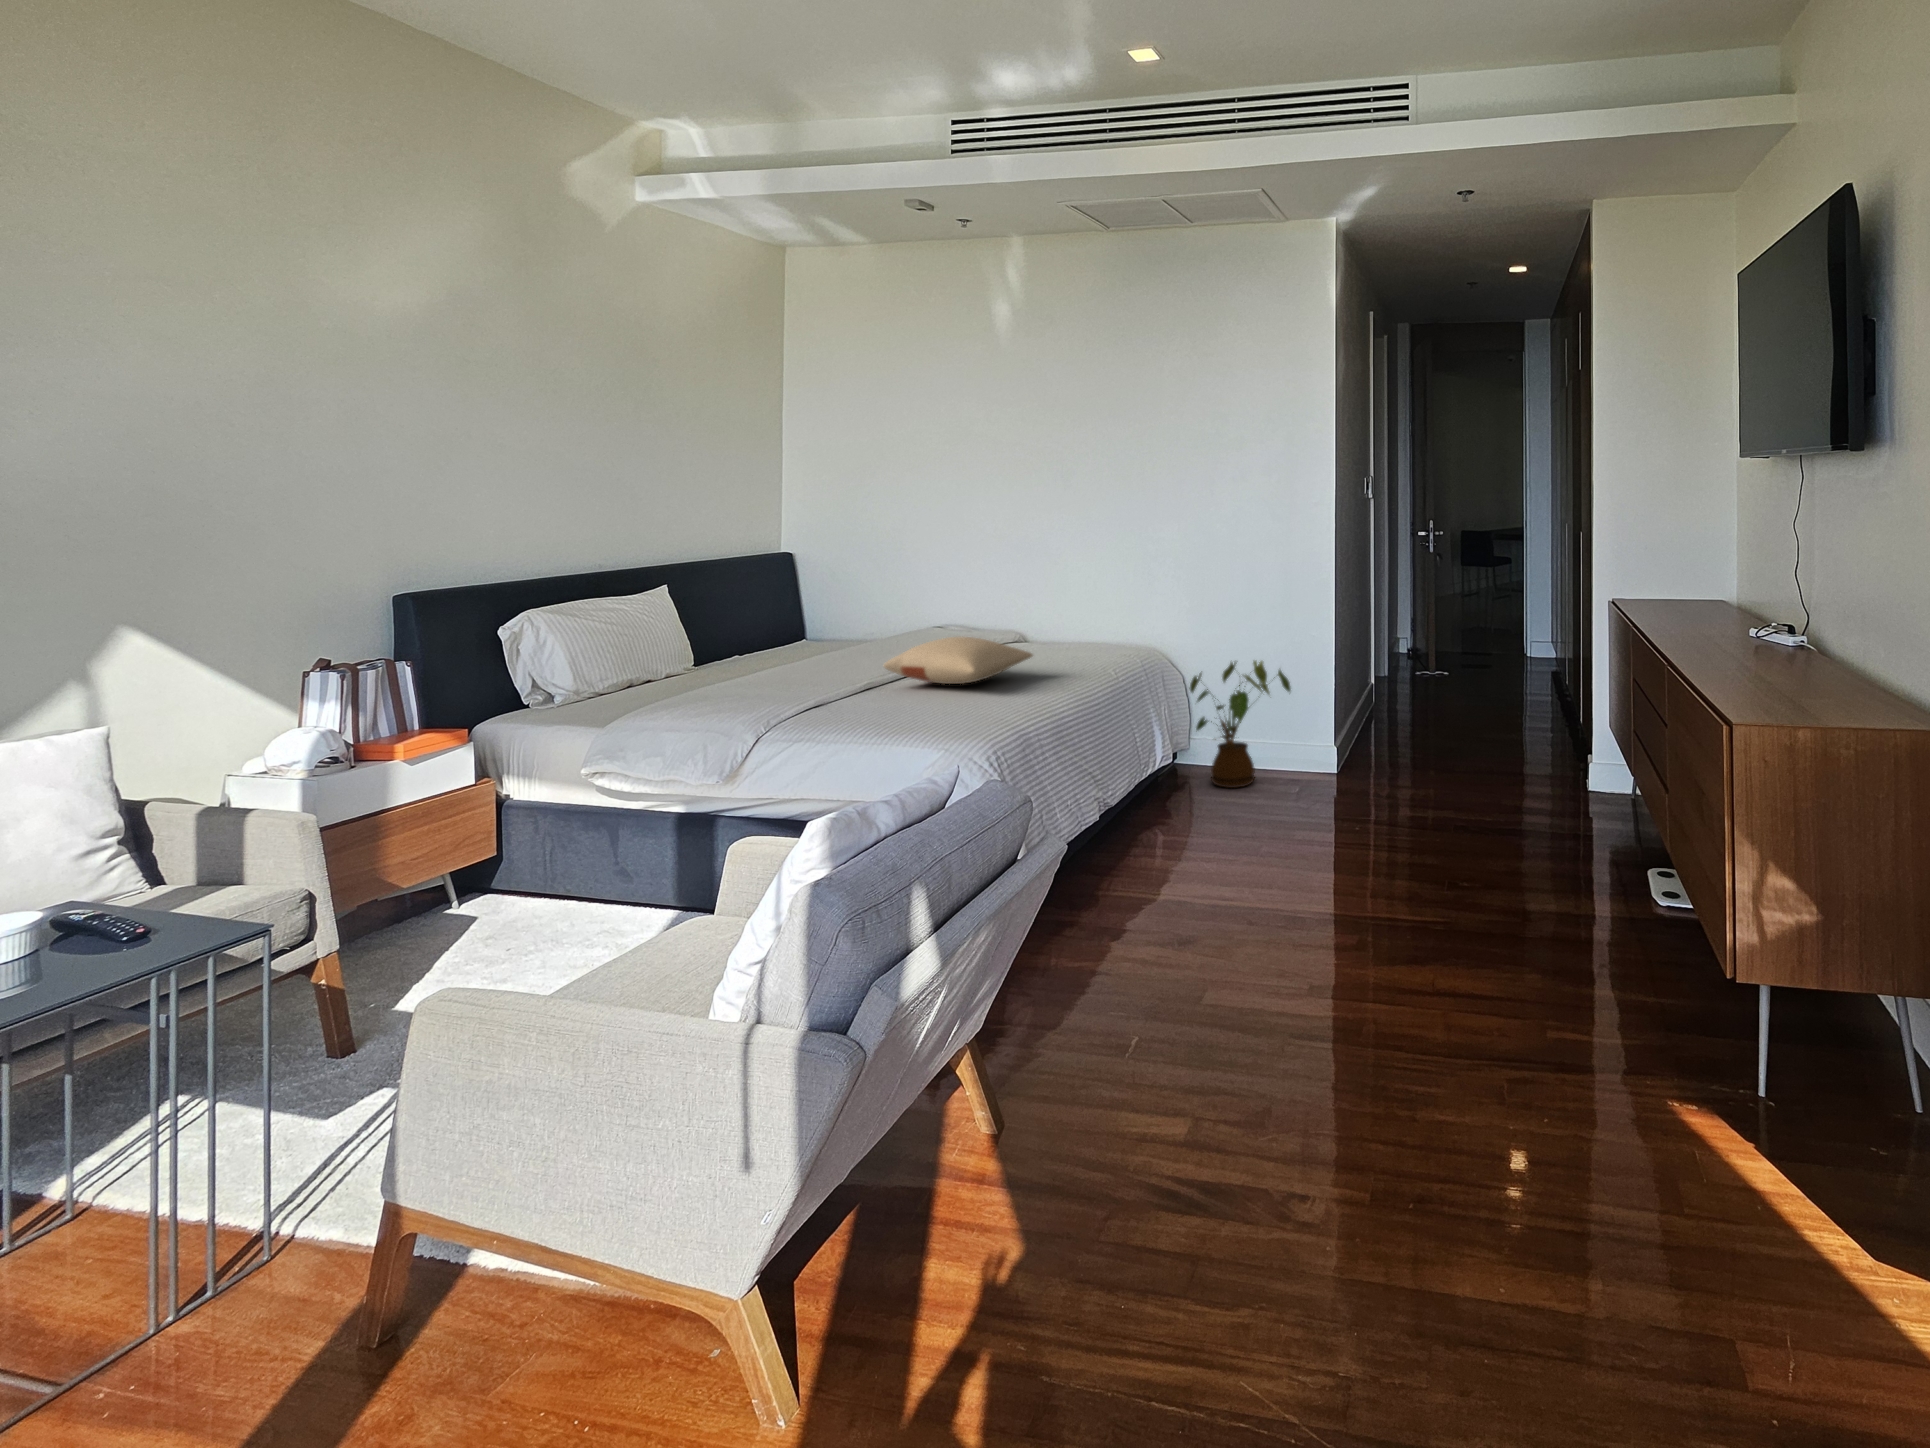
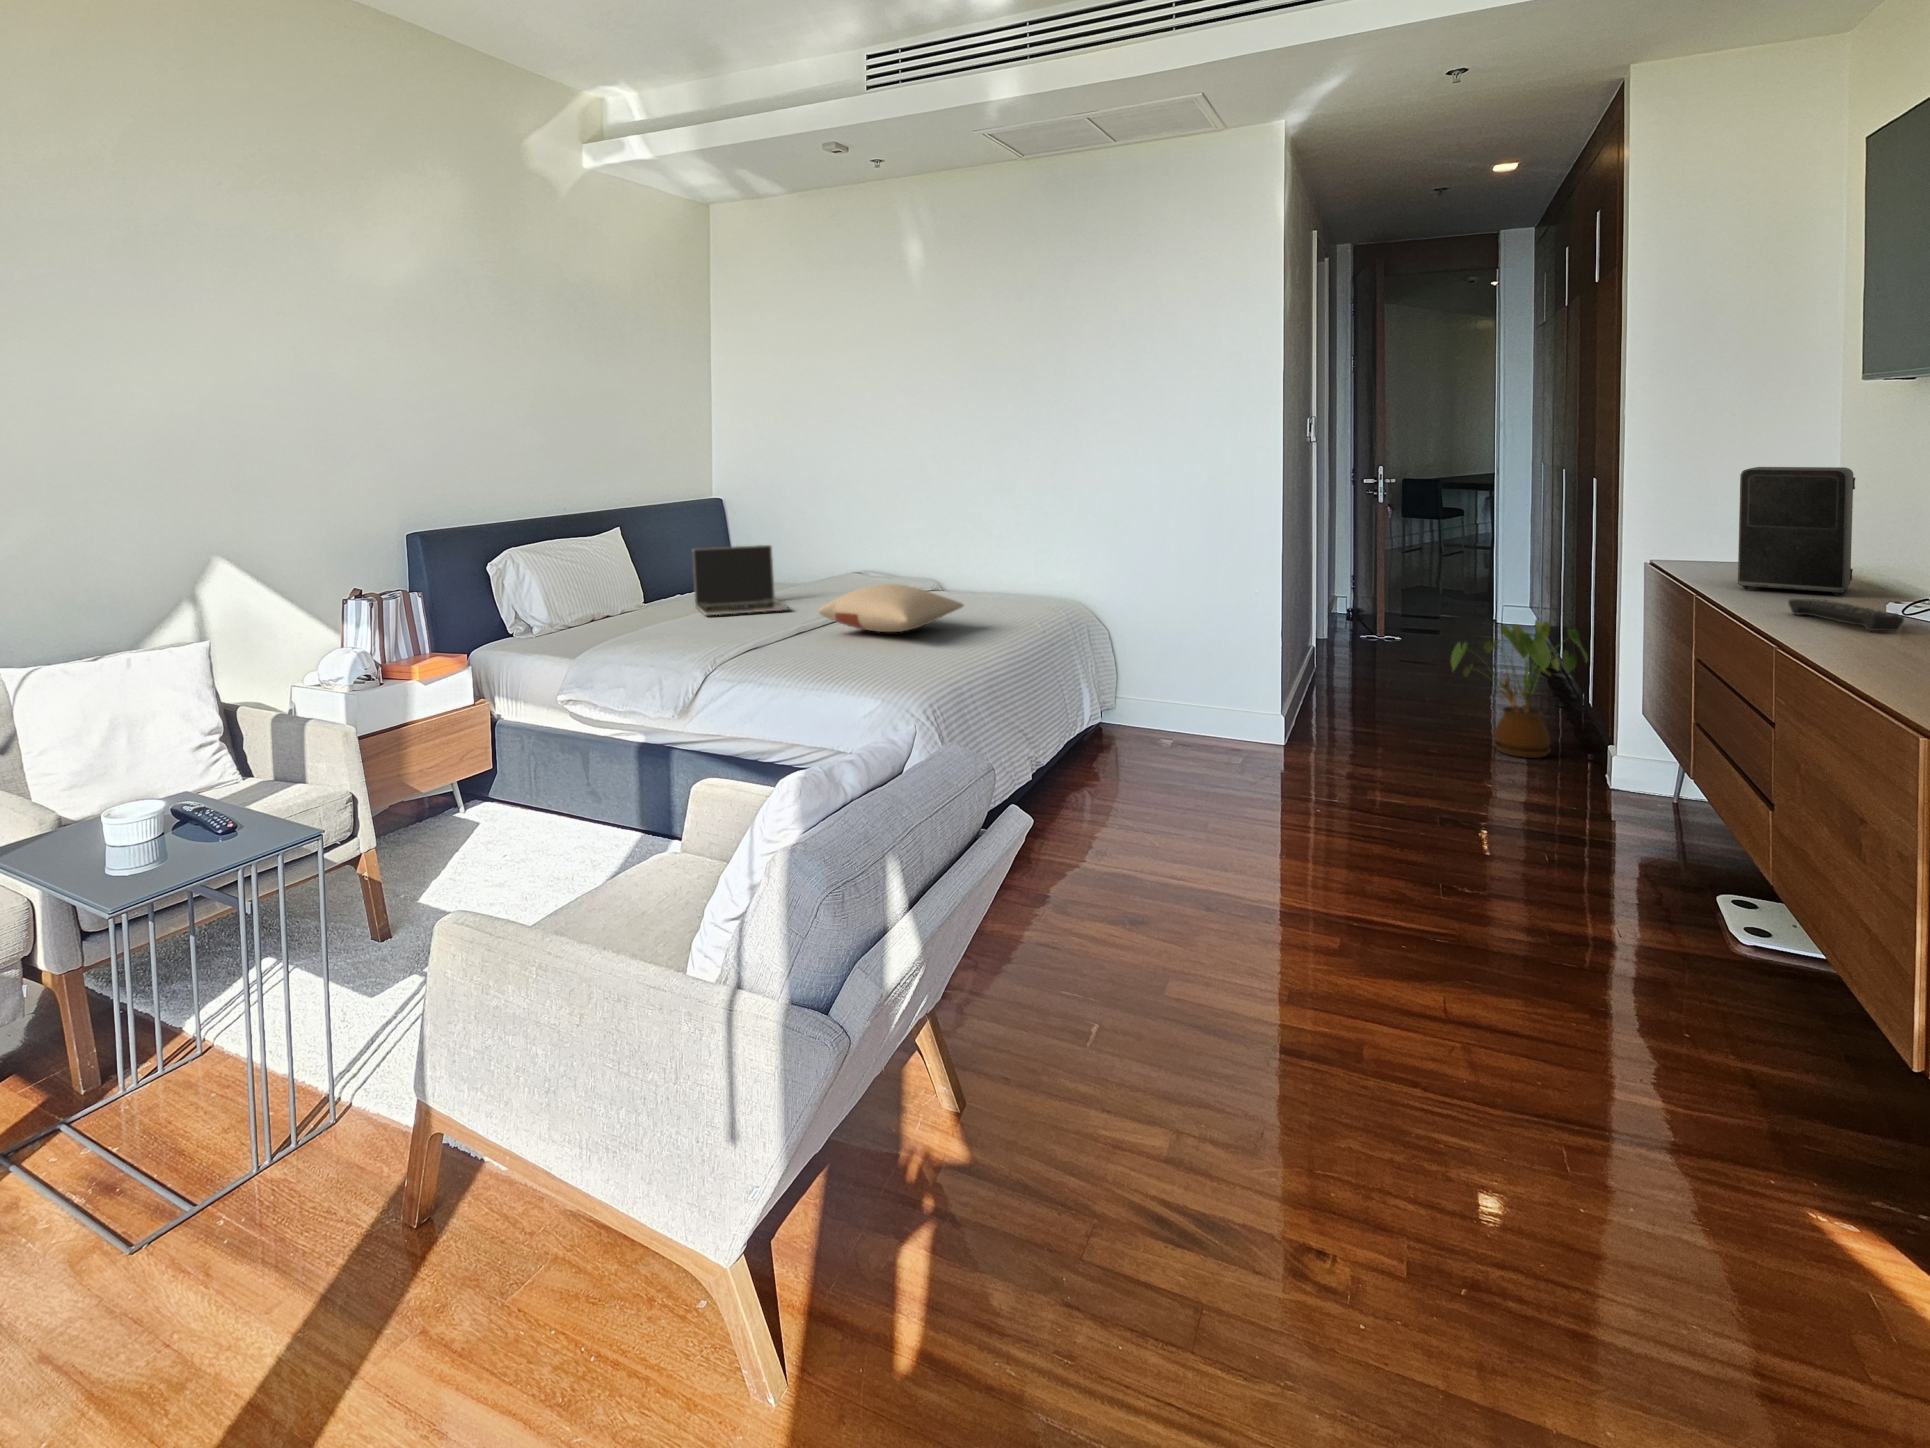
speaker: none [1657,522,1733,623] -> present [1738,467,1855,596]
laptop: none [749,601,854,675] -> present [692,545,788,615]
remote control: none [1683,625,1752,648] -> present [1788,599,1904,631]
house plant: present [1189,661,1291,788] -> present [1451,620,1588,758]

